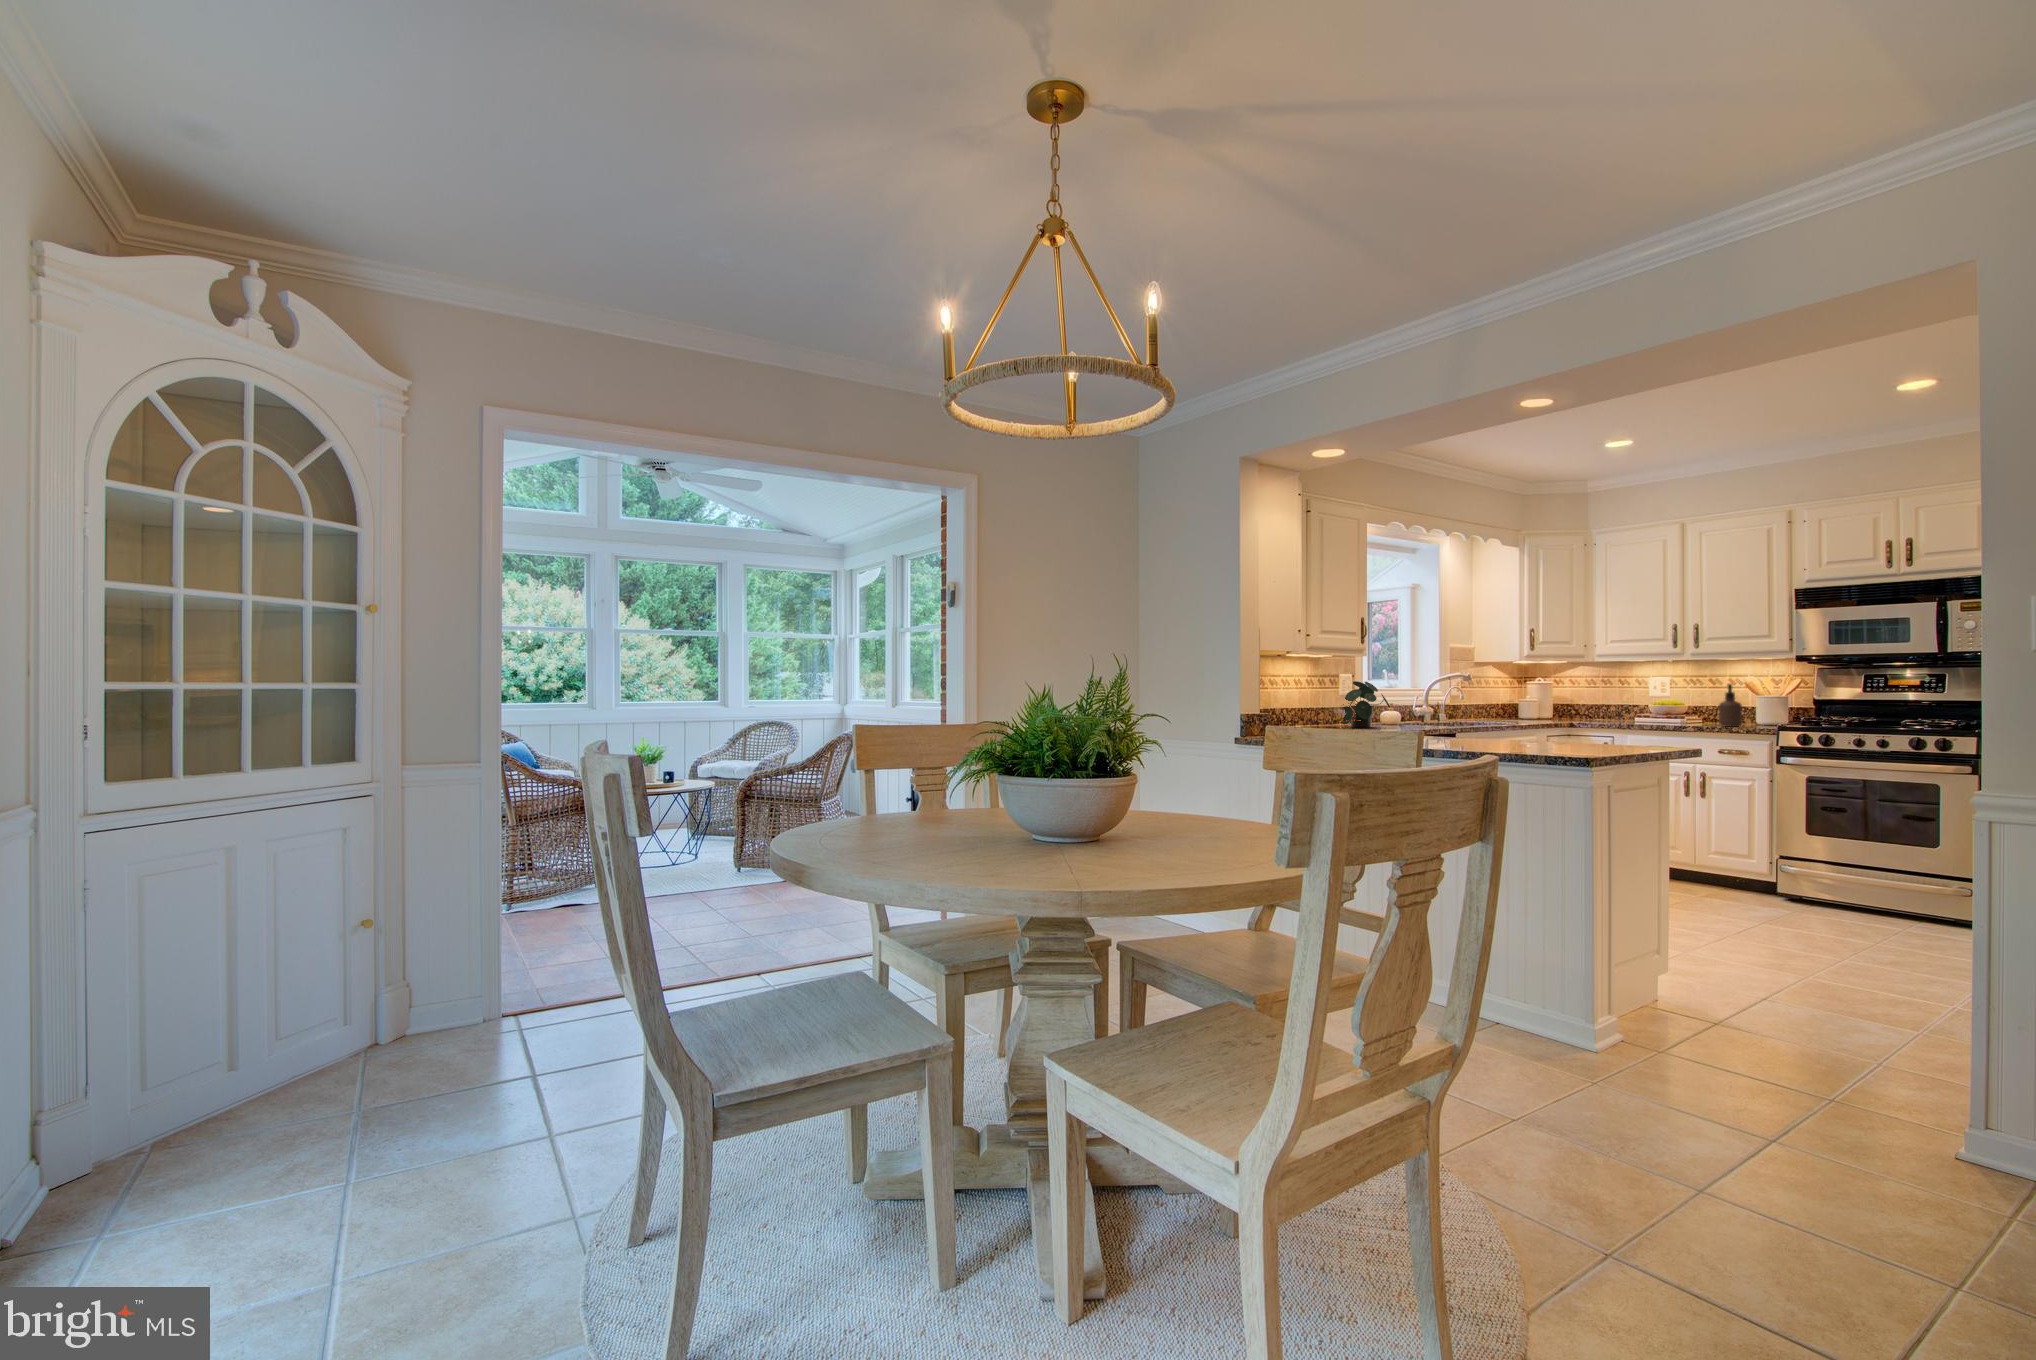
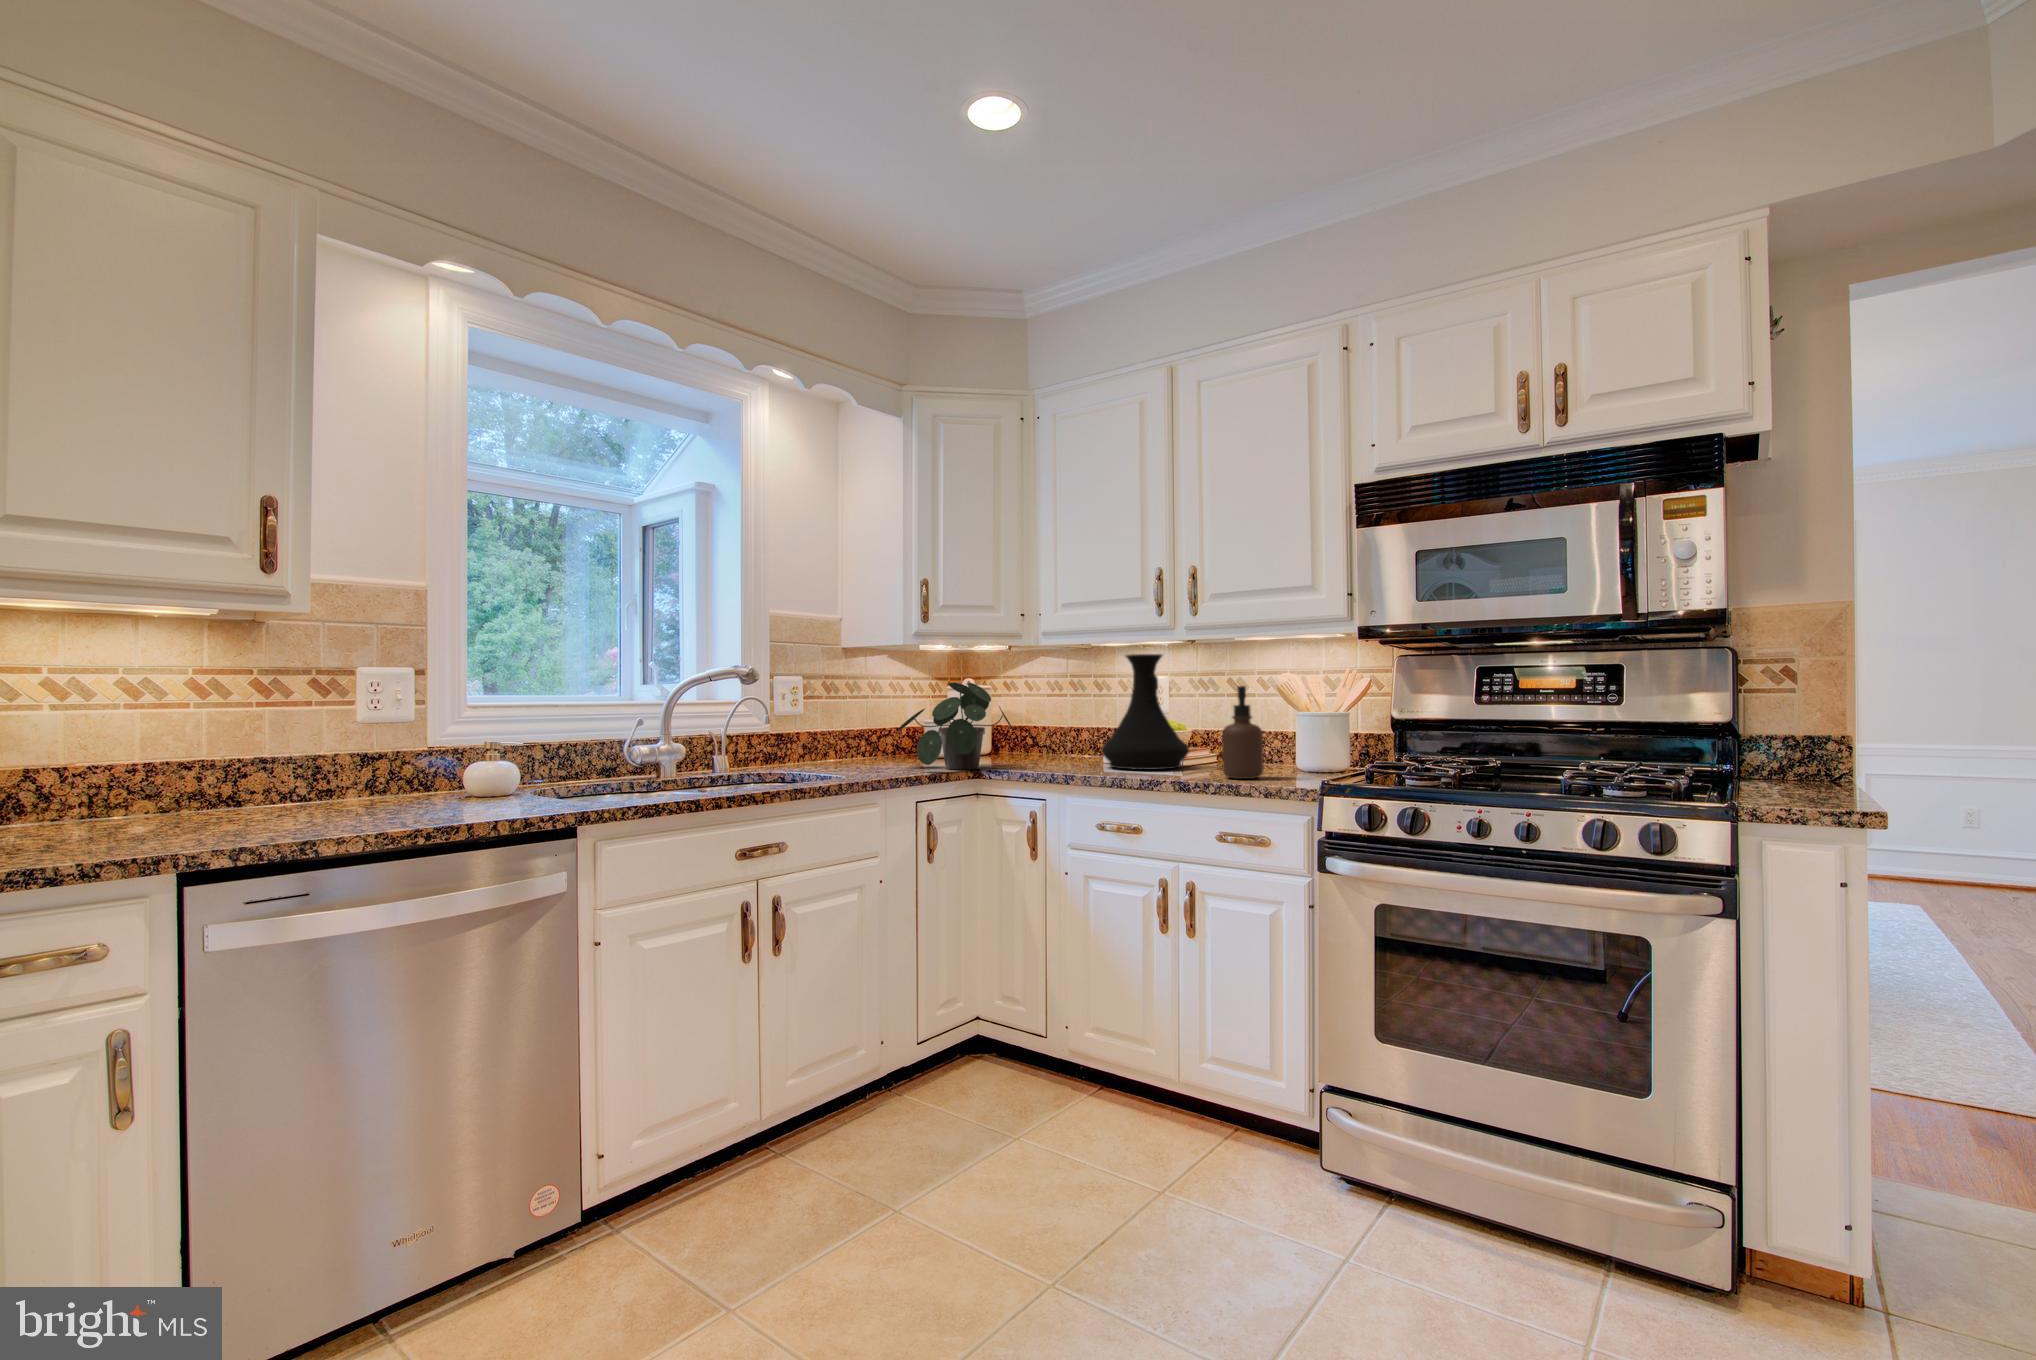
vase: none [1640,667,1692,724] -> present [1101,654,1189,770]
potted plant: present [1340,681,1390,728] -> present [897,683,1013,769]

